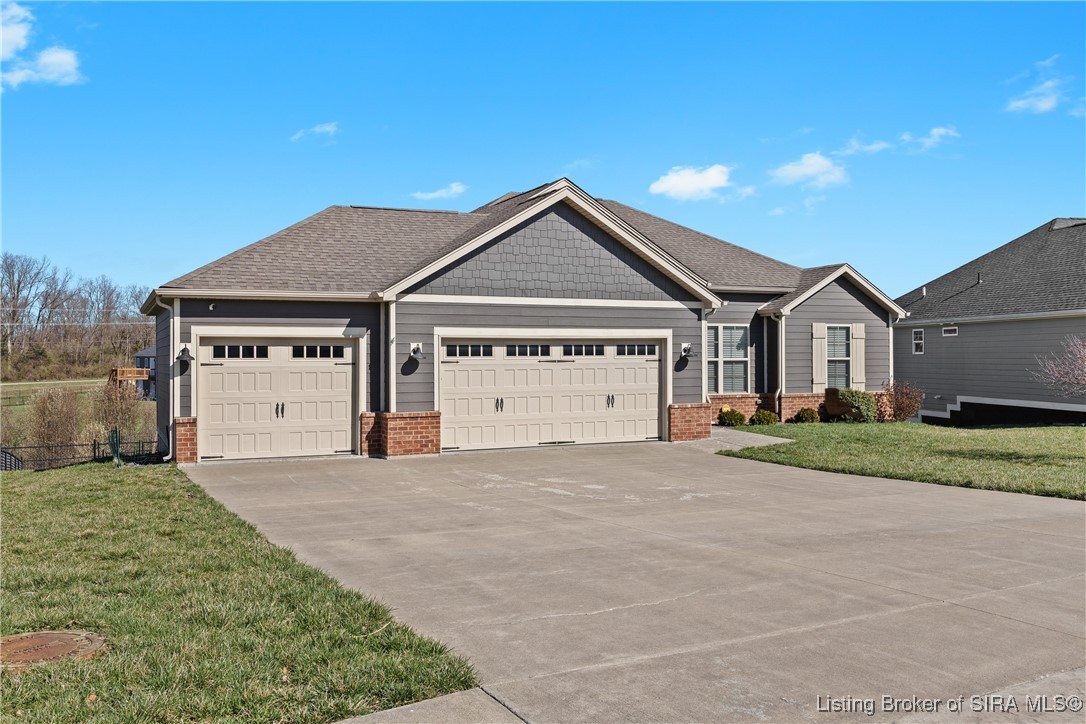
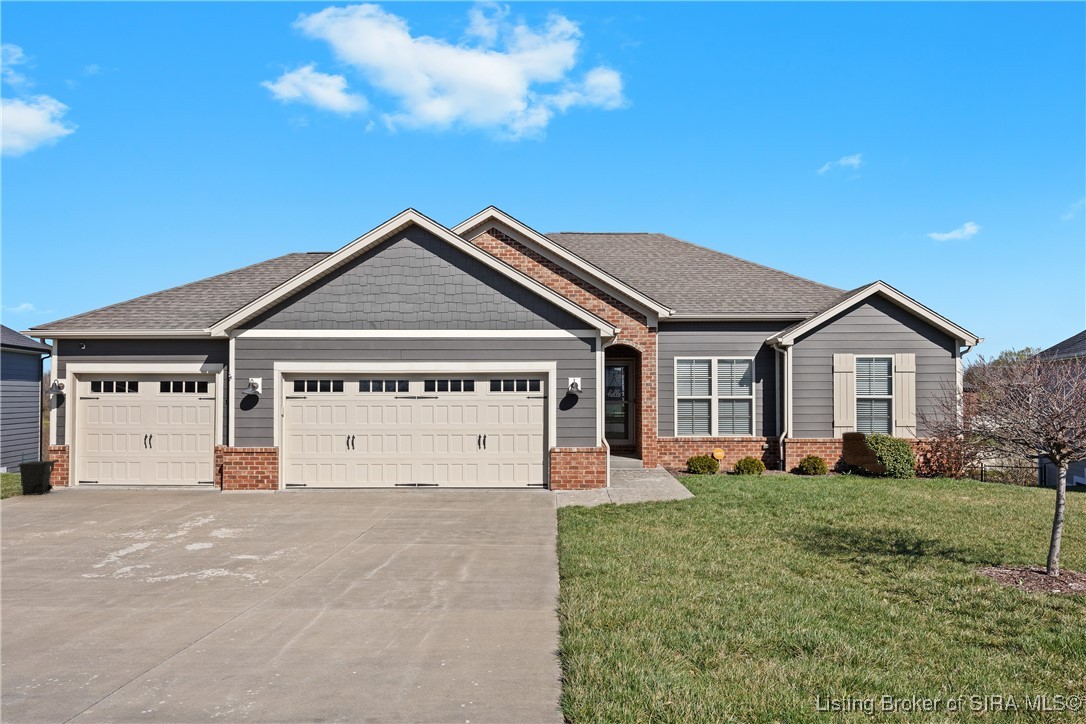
trash can: none [151,436,190,477] -> present [18,460,59,495]

